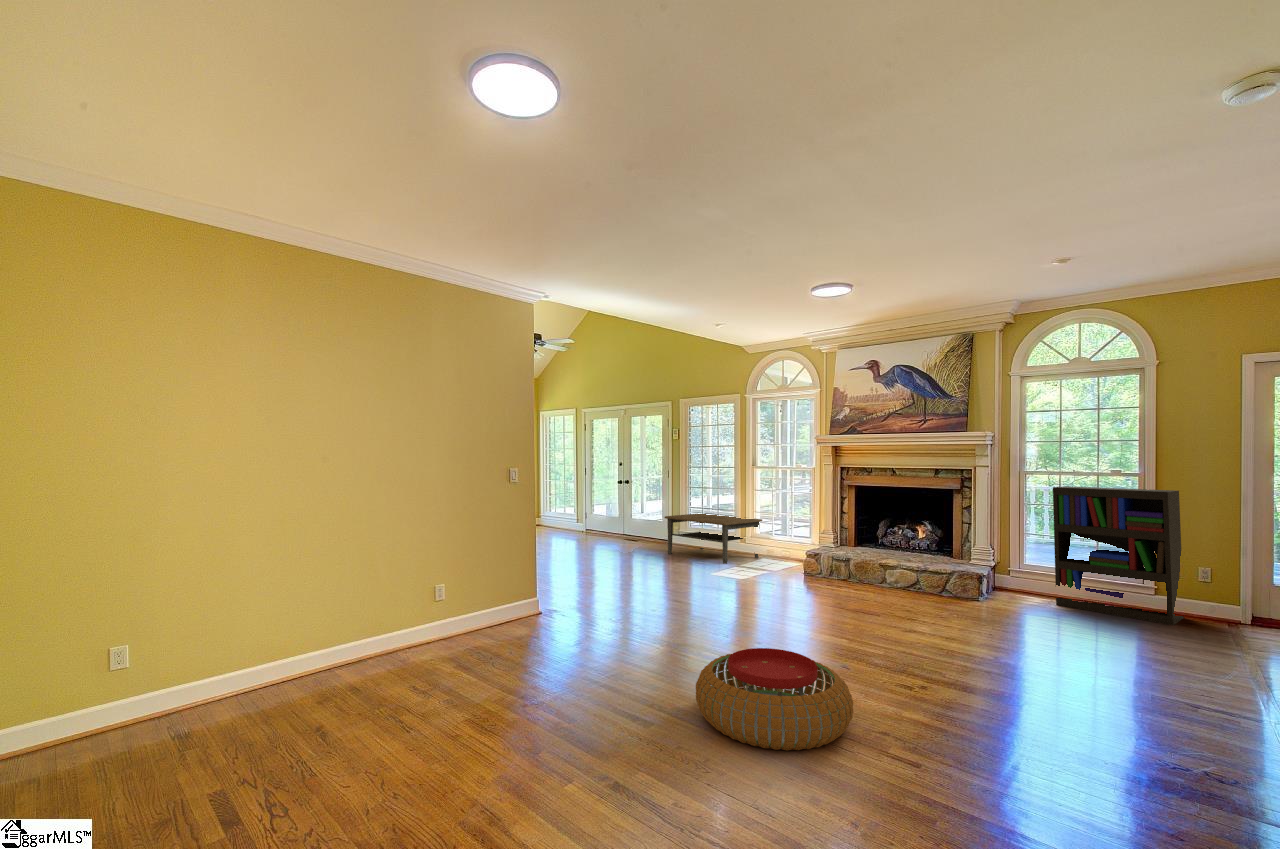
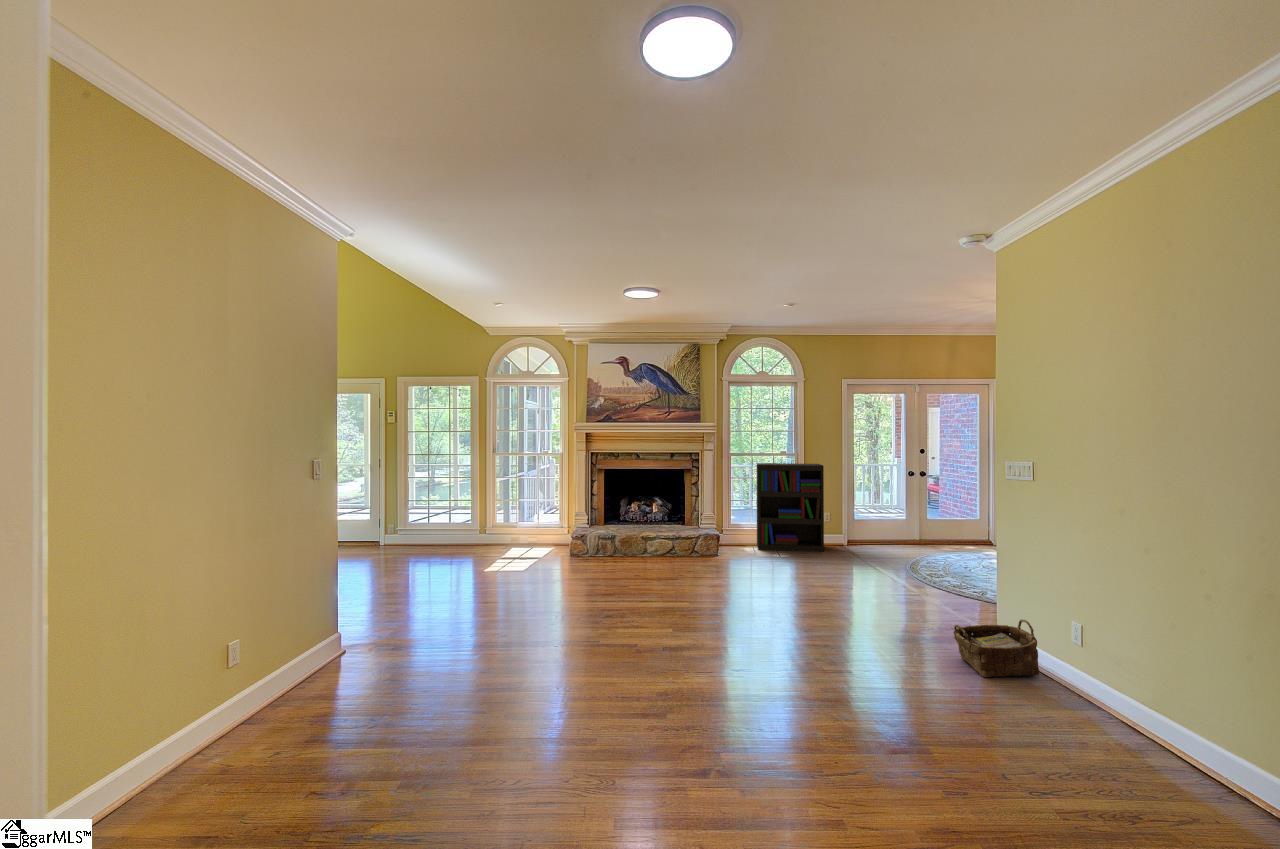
coffee table: present [664,514,762,564] -> none [399,507,508,559]
pouf: present [696,648,853,751] -> none [733,635,878,730]
woven basket: none [1052,707,1199,824] -> present [953,619,1039,677]

